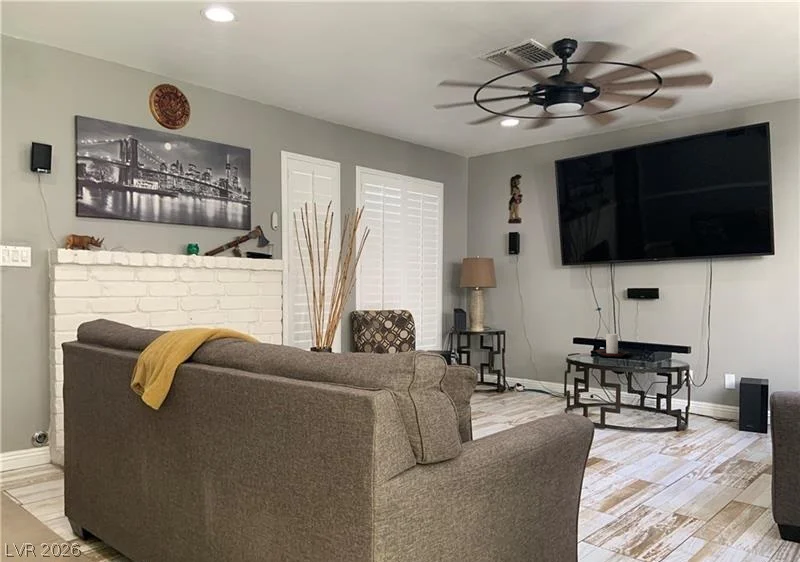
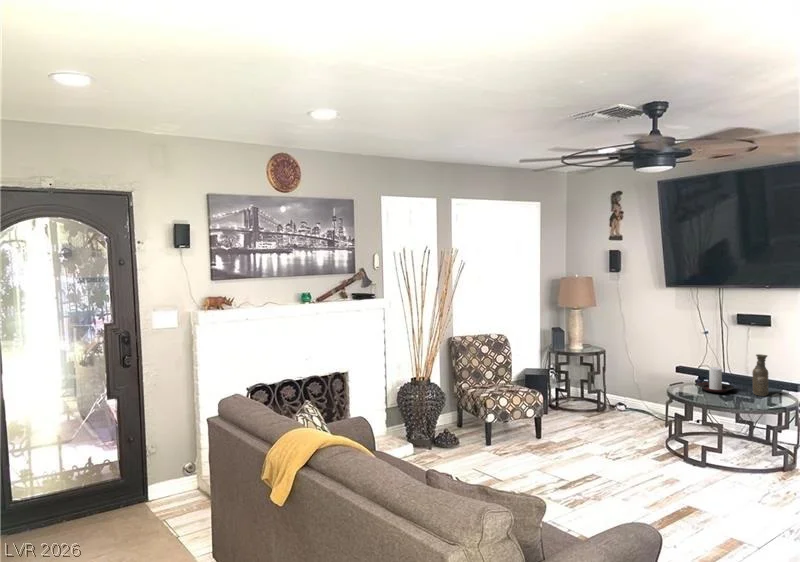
vase: none [646,318,661,358] -> present [752,354,769,396]

